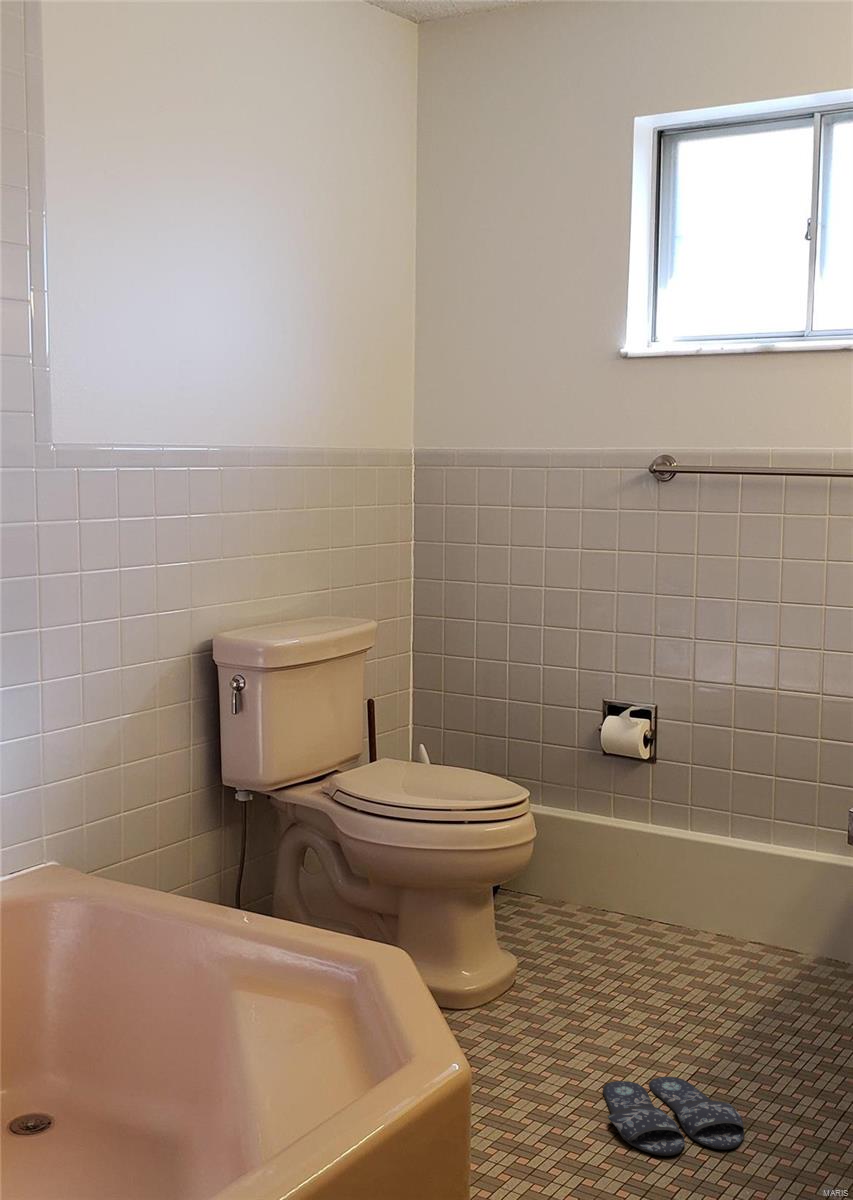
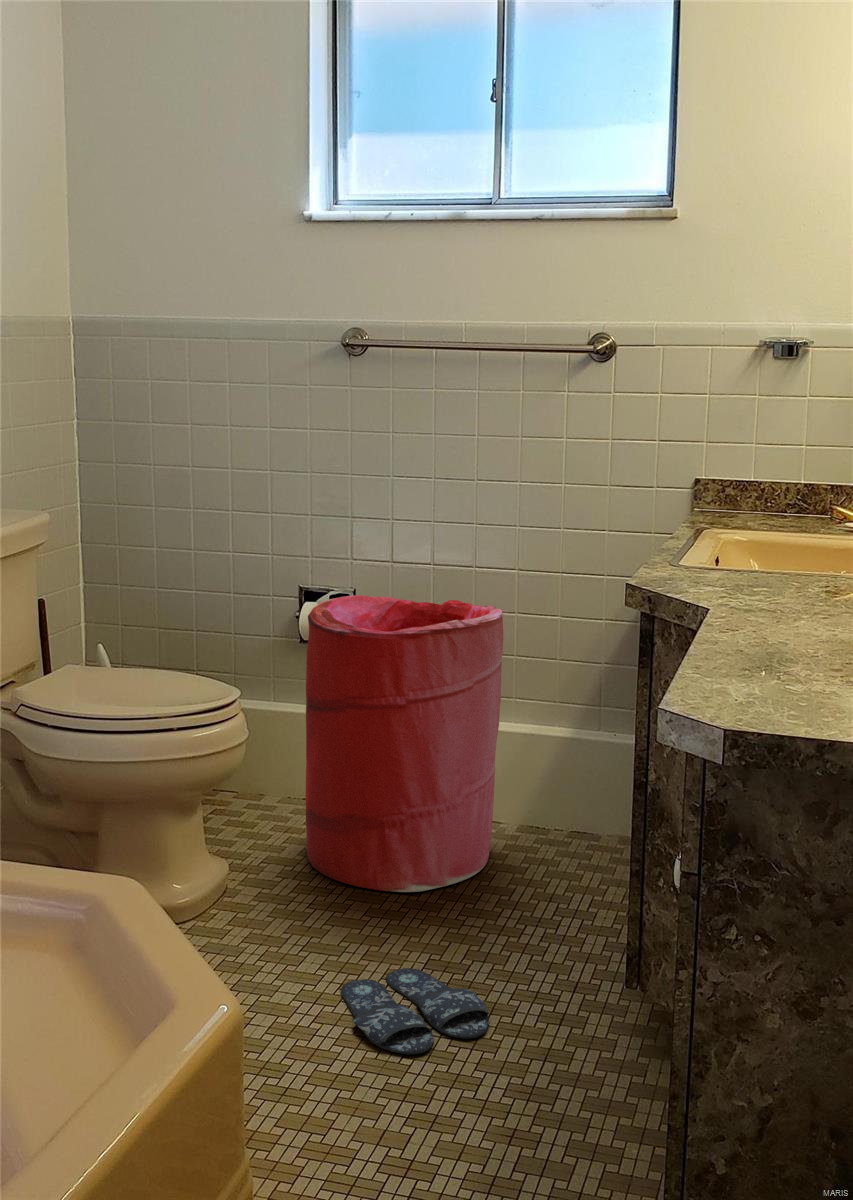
laundry hamper: none [595,711,798,1007] -> present [305,595,503,892]

